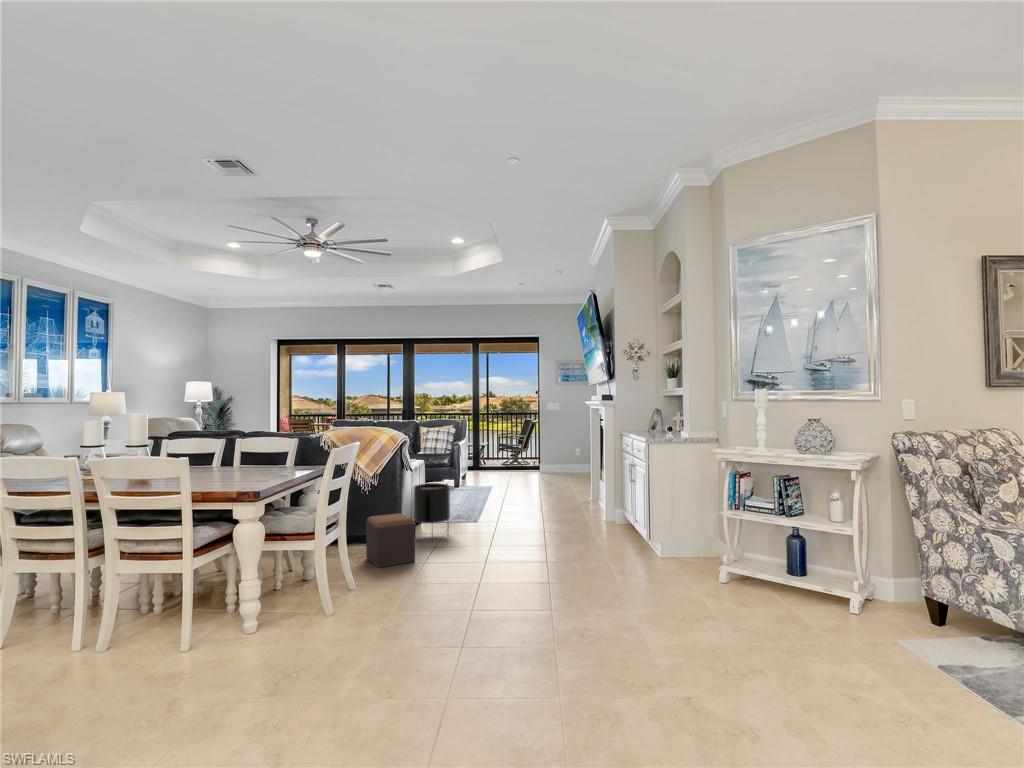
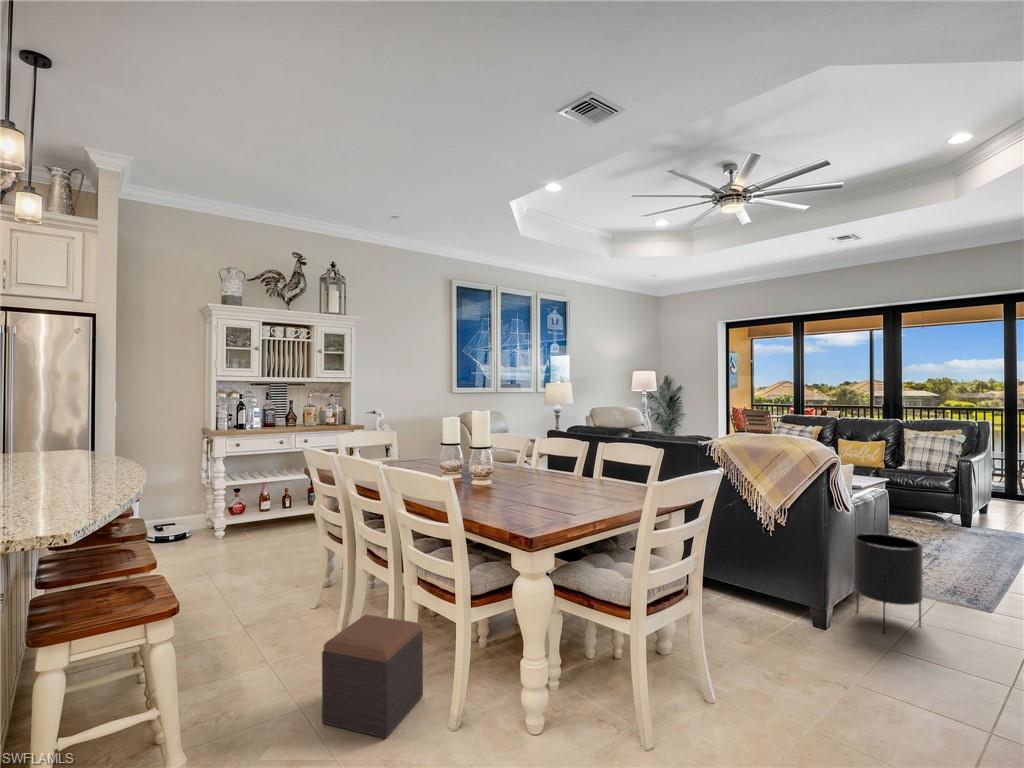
footstool: present [366,513,415,567] -> present [322,615,423,738]

